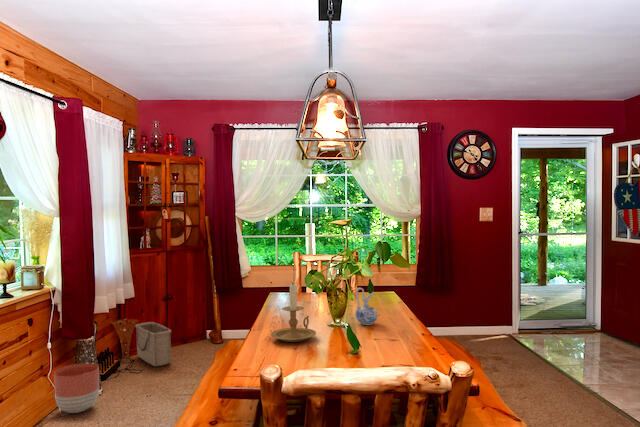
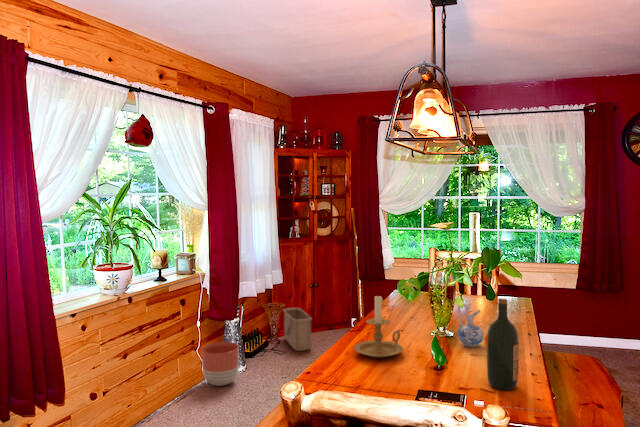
wine bottle: none [398,274,424,351] -> present [487,299,519,390]

